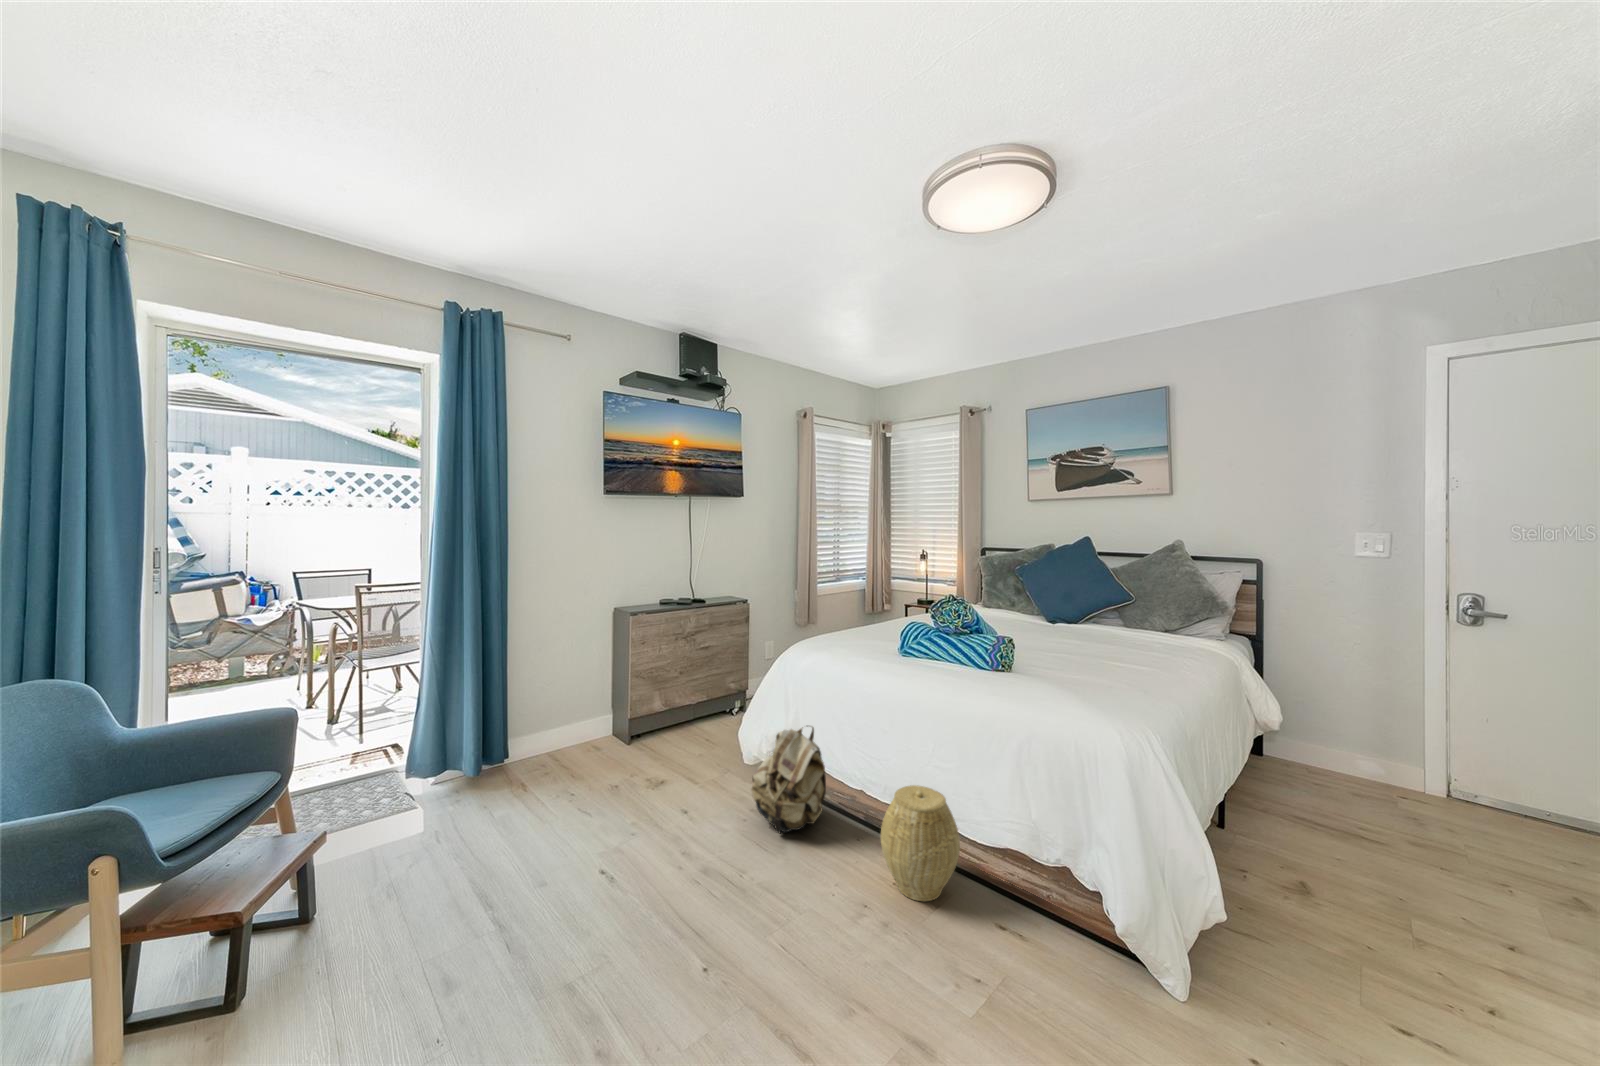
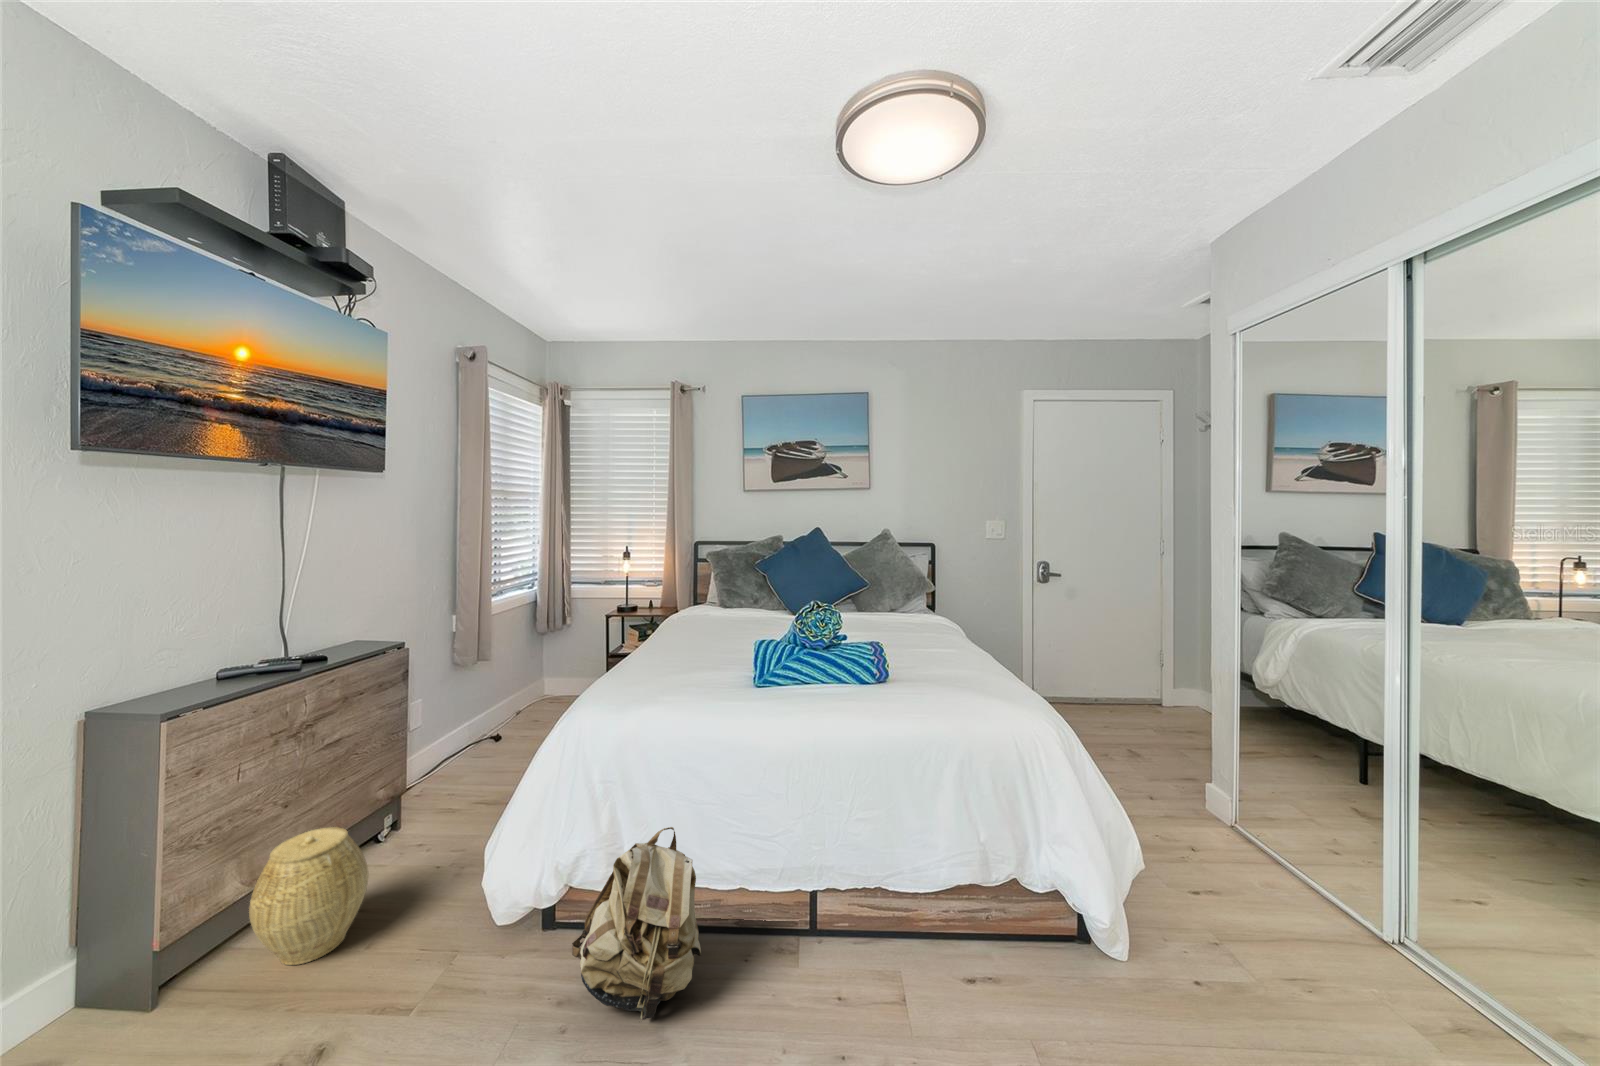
woven basket: present [881,785,960,901] -> present [249,827,369,965]

